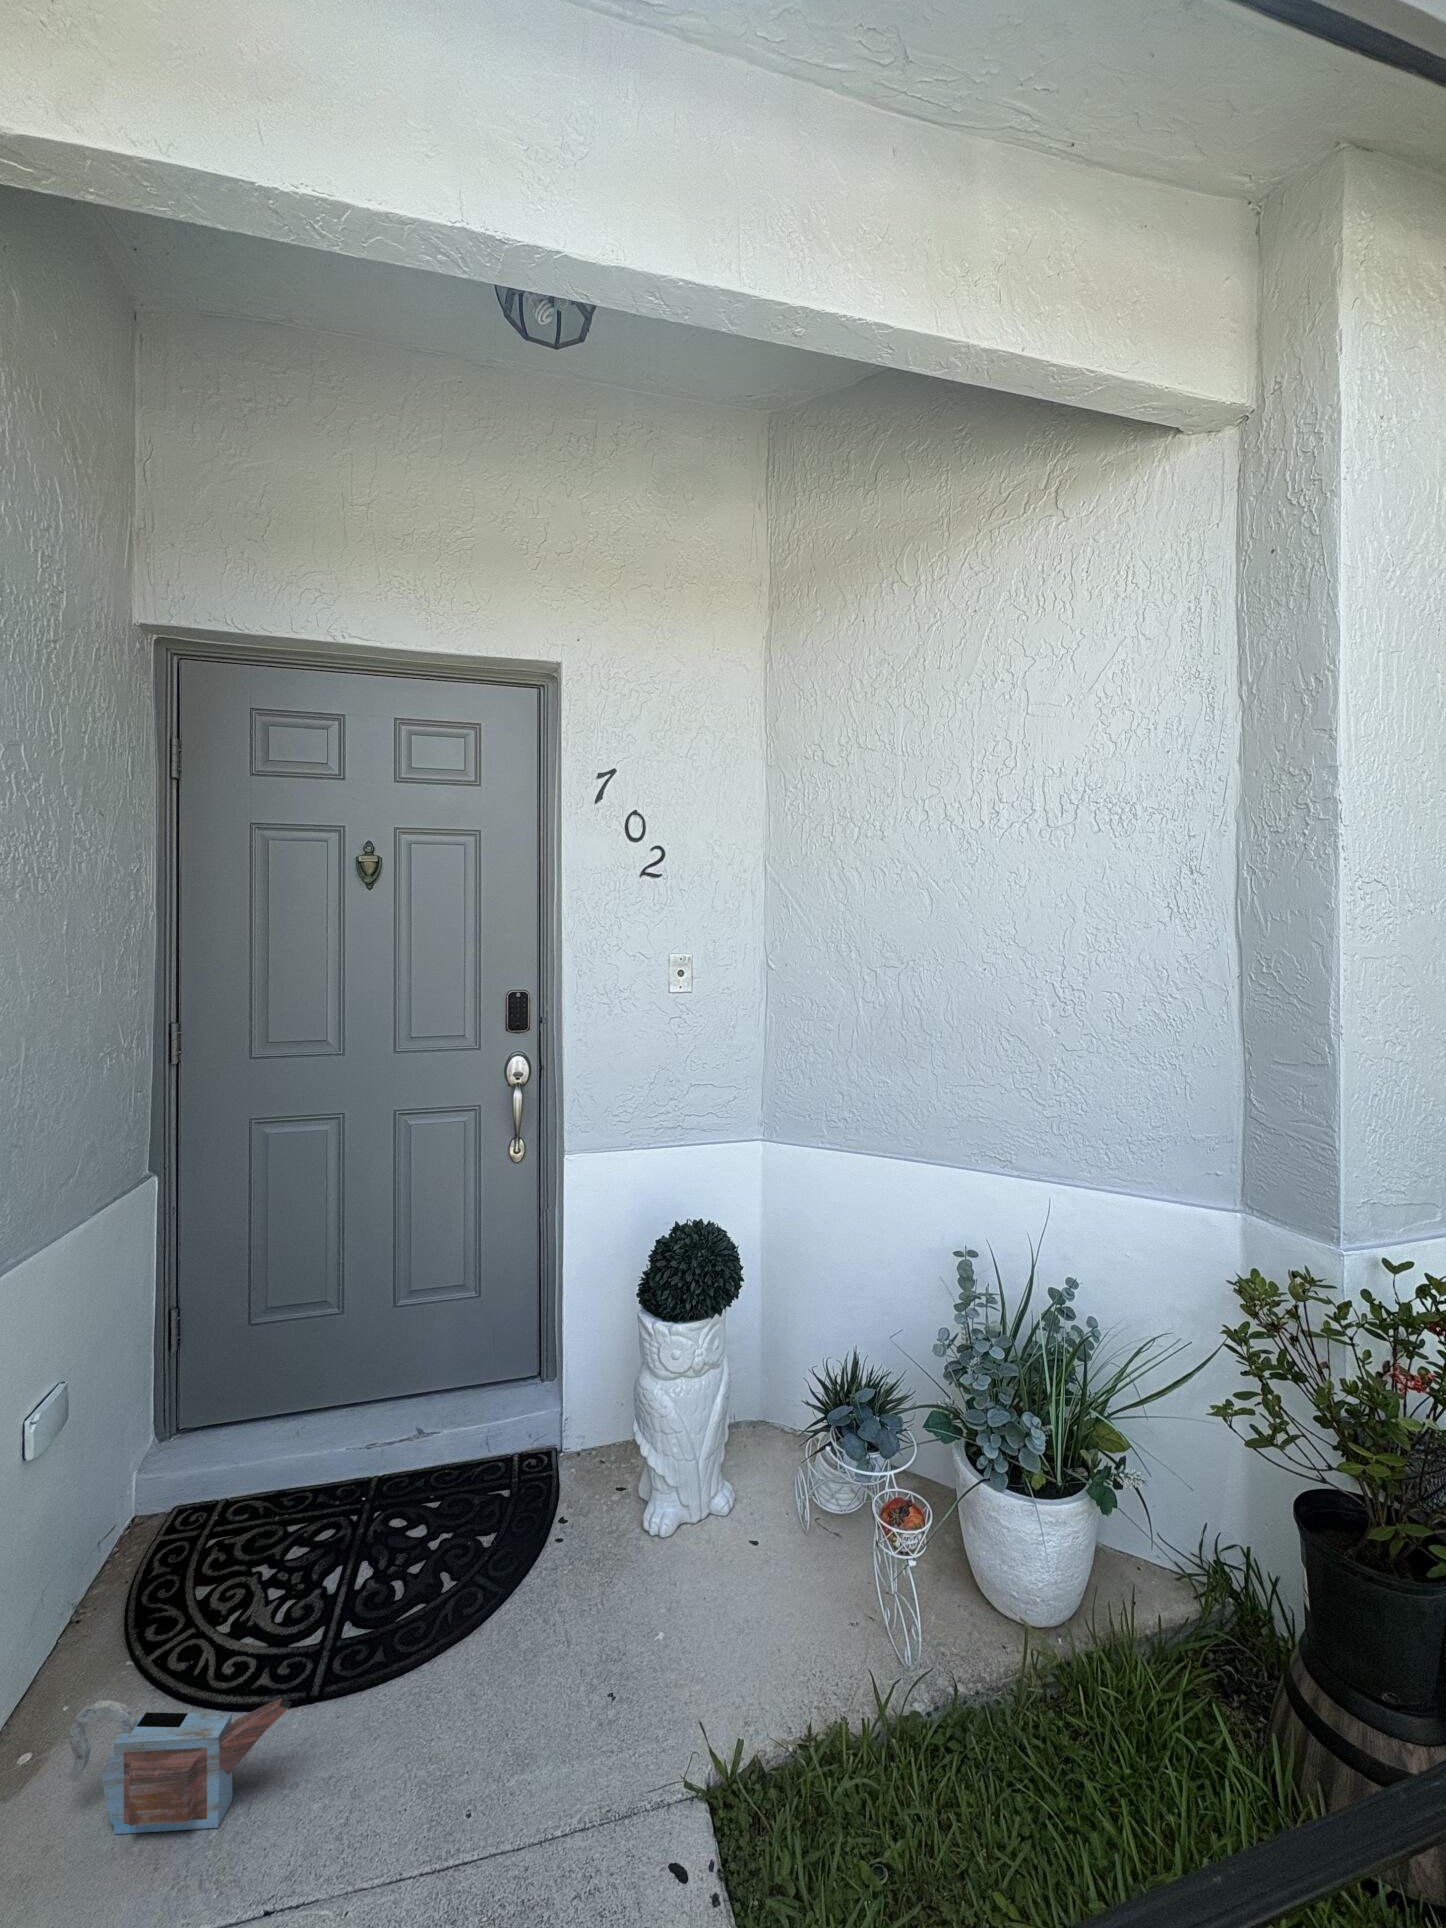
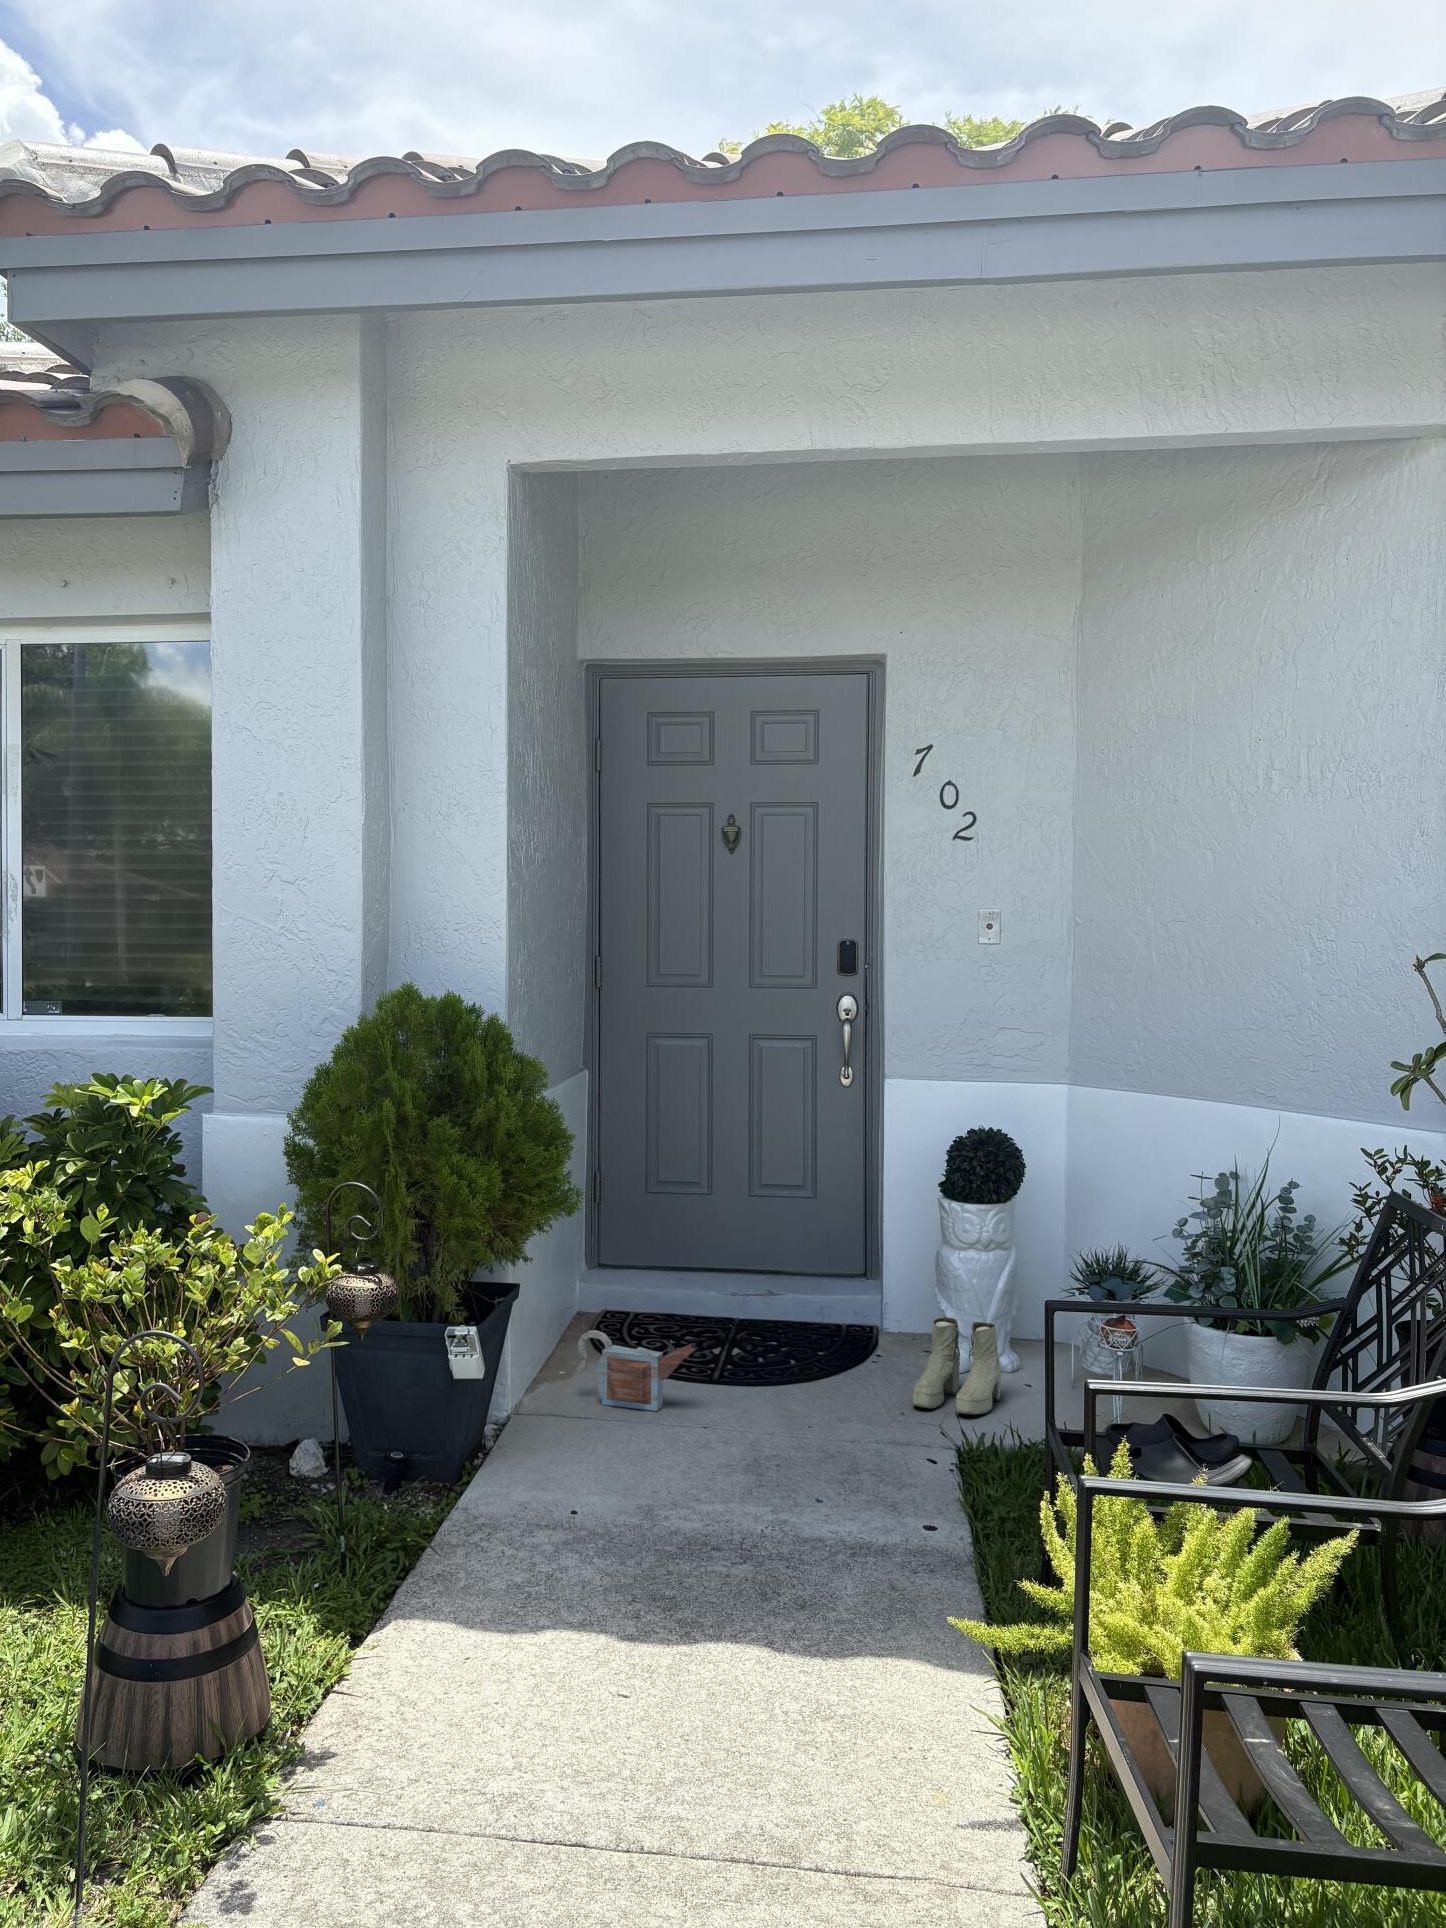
boots: none [631,1505,740,1676] -> present [912,1318,1001,1415]

